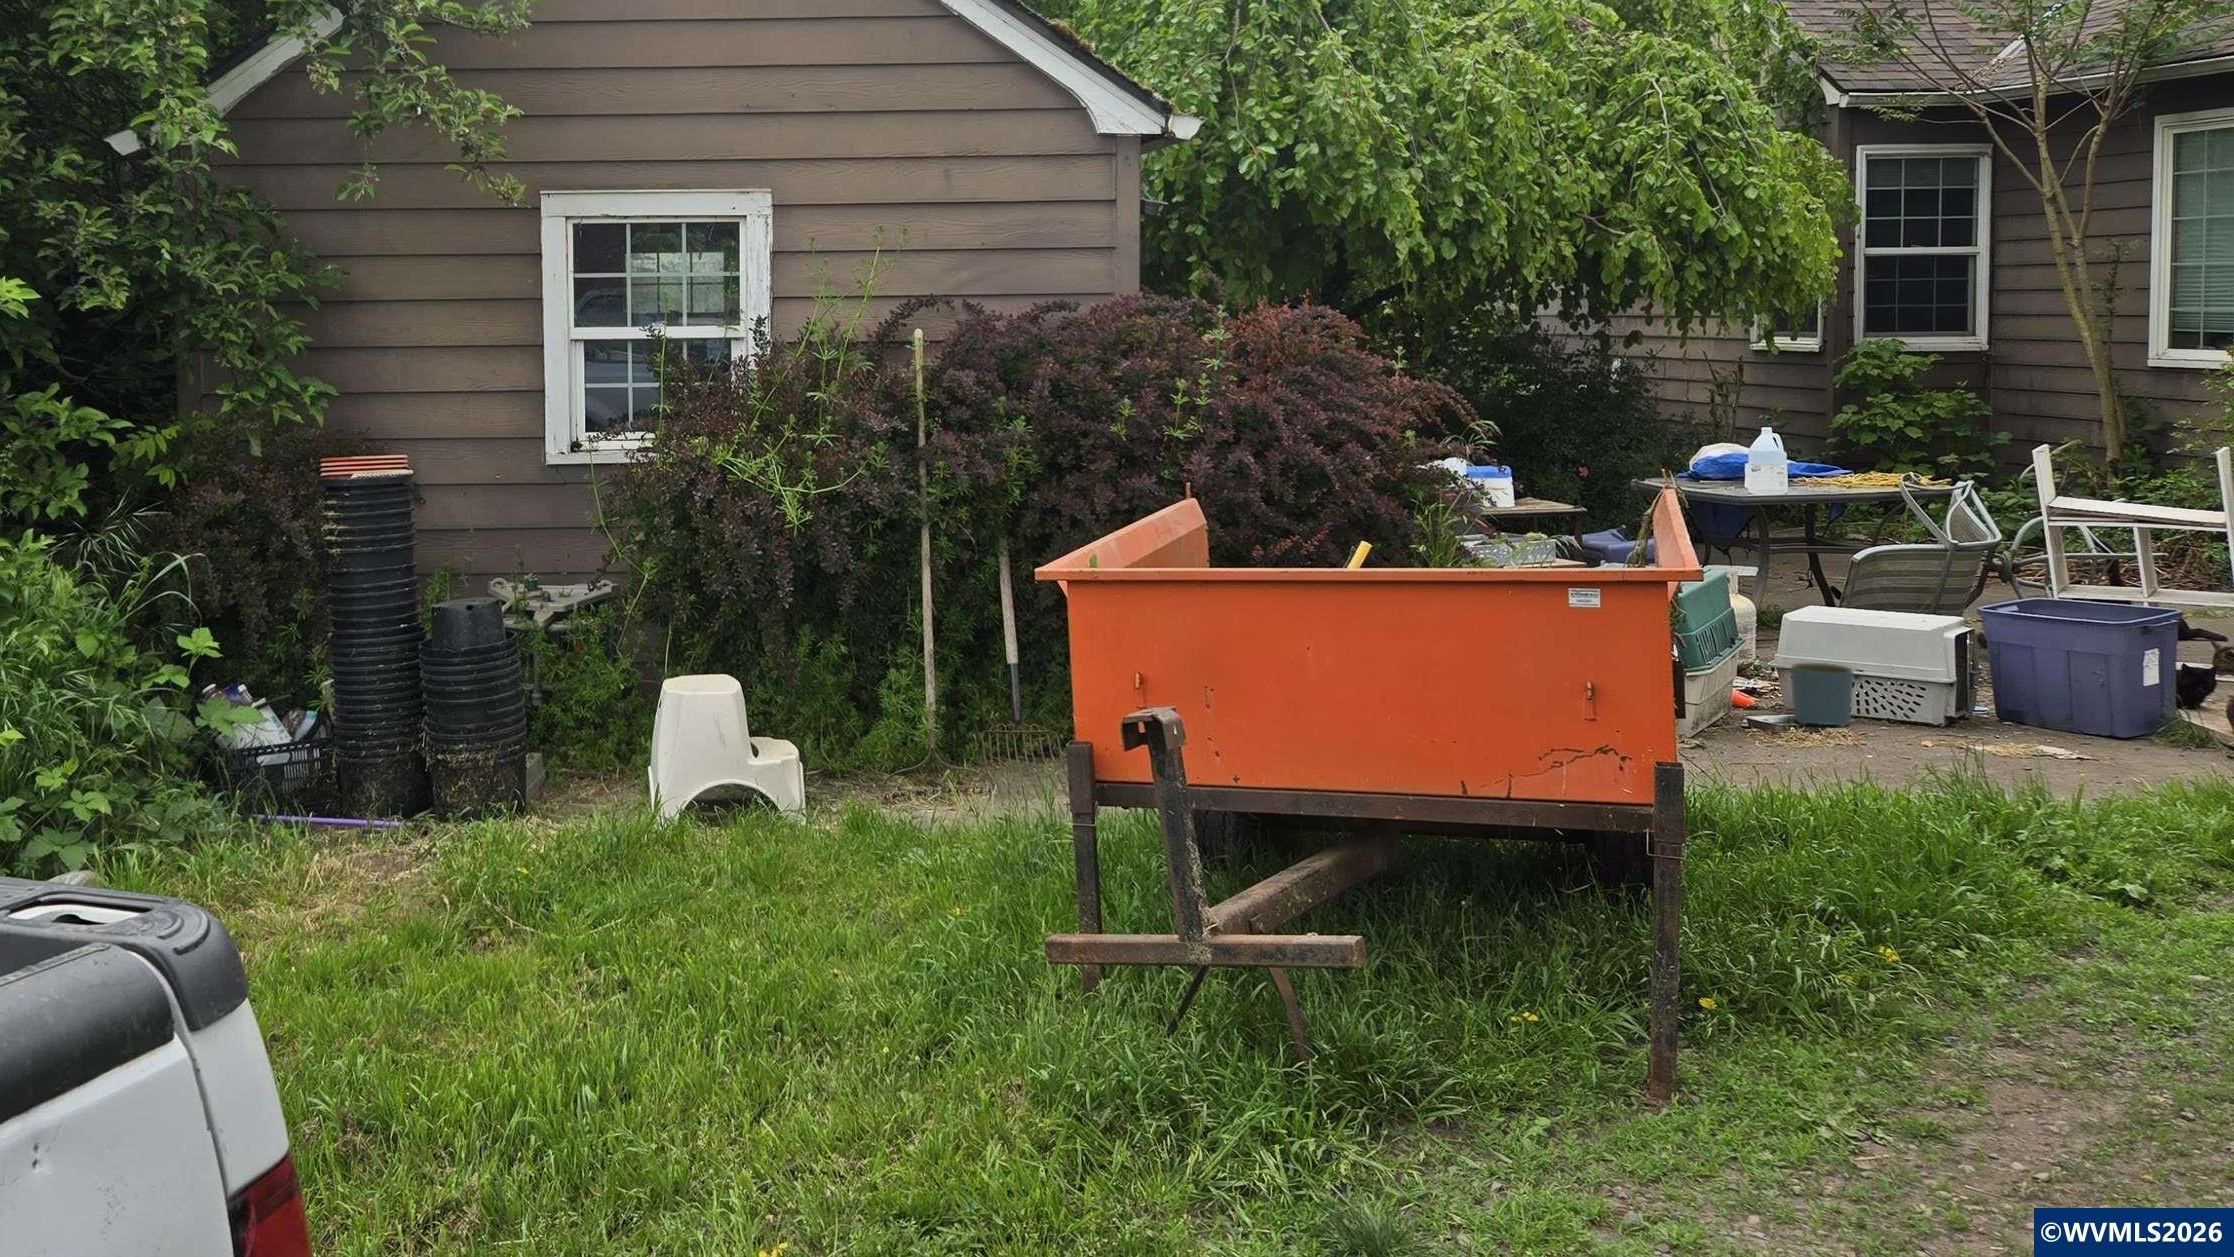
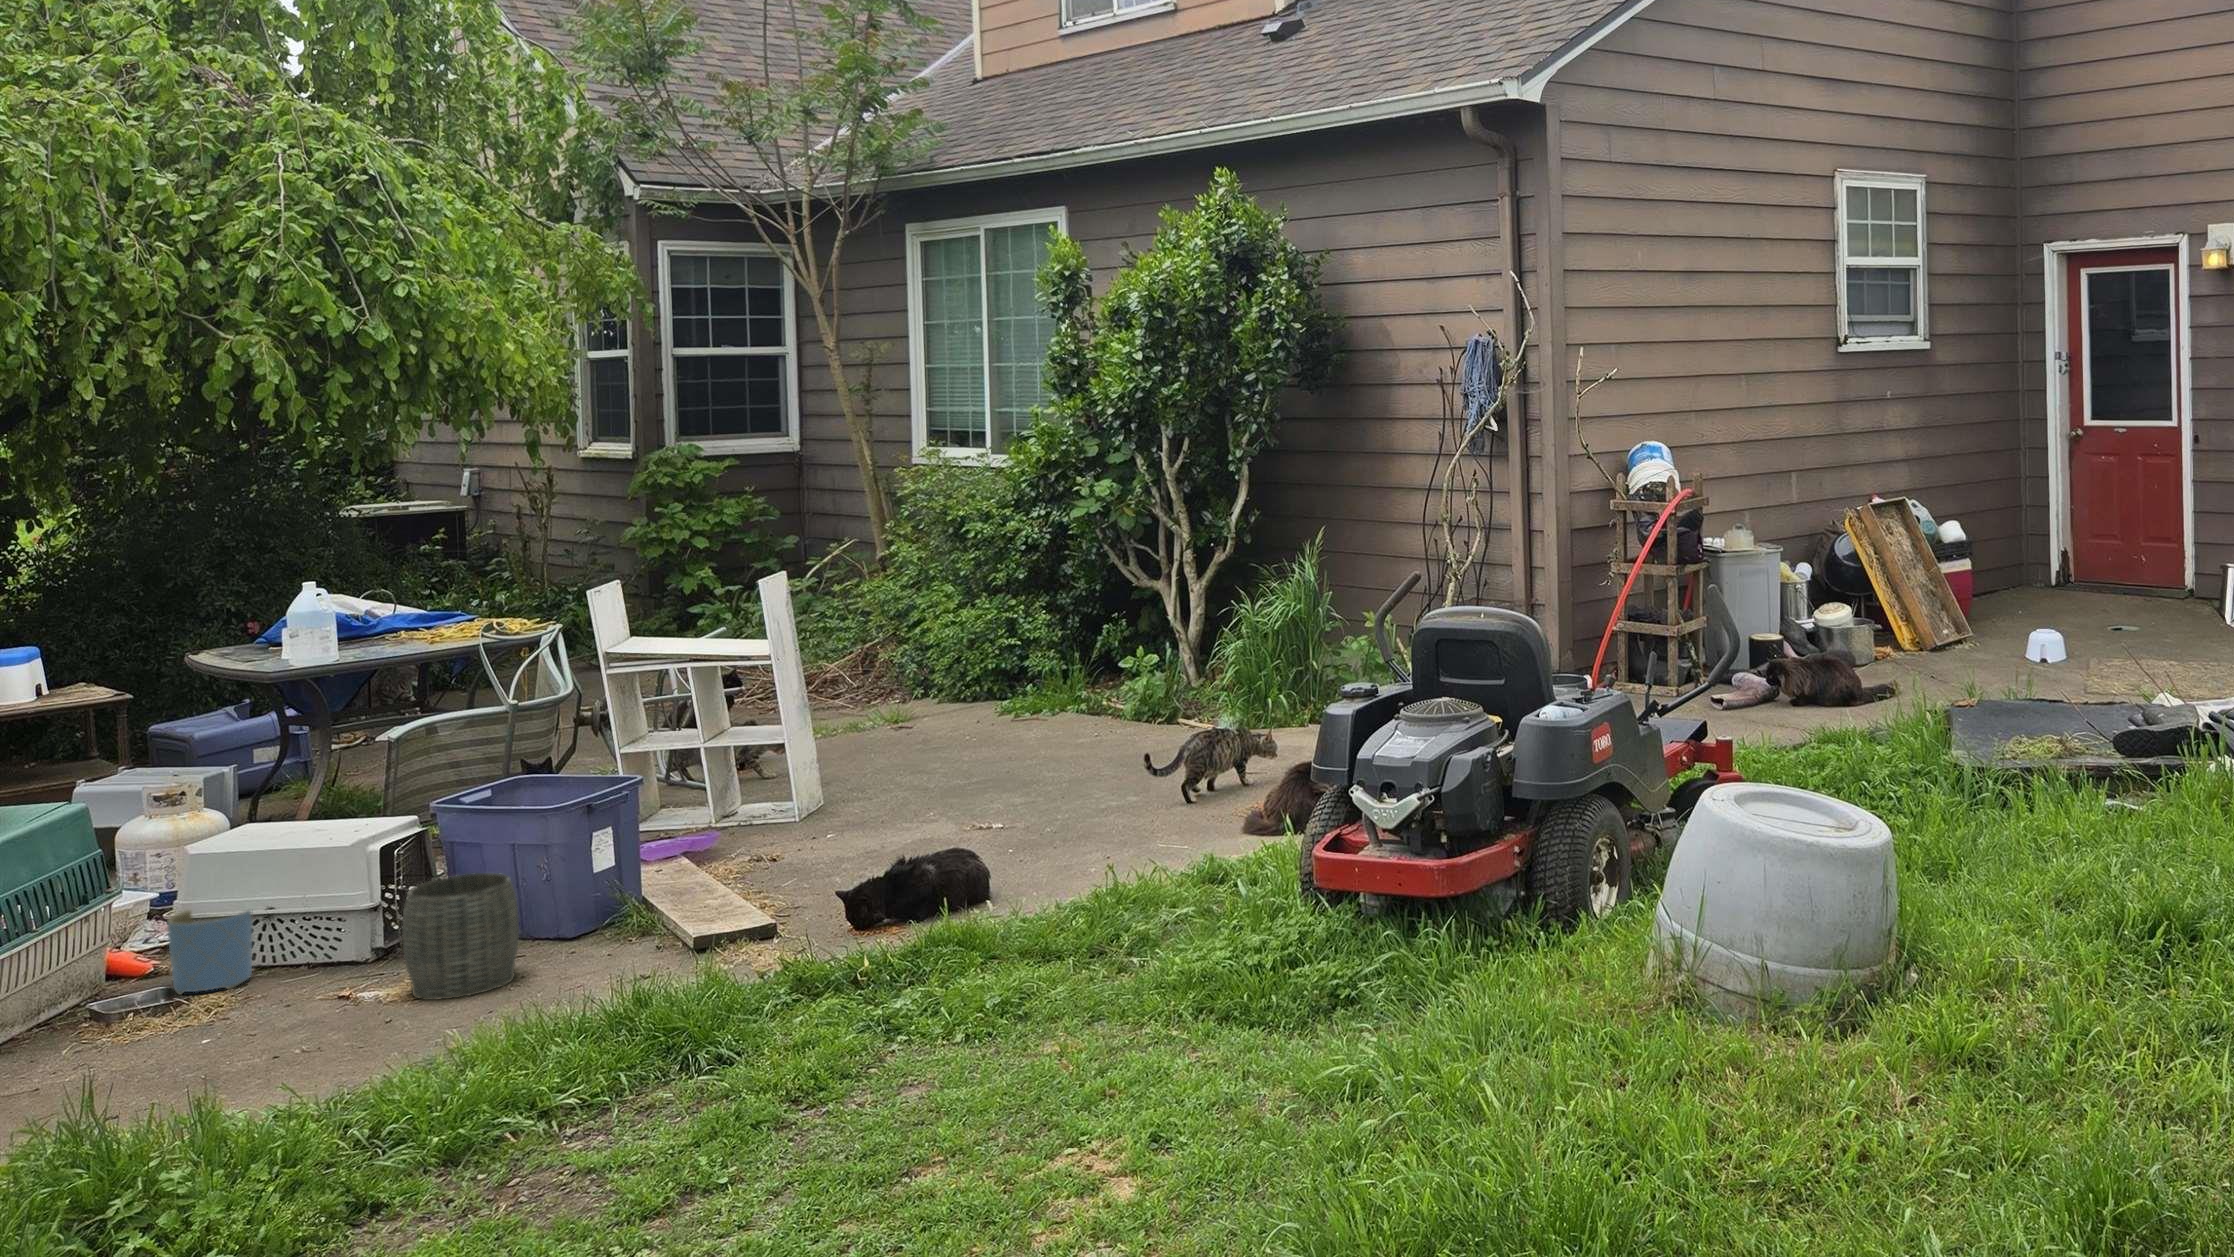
woven basket: none [2021,668,2123,766] -> present [402,873,519,1000]

